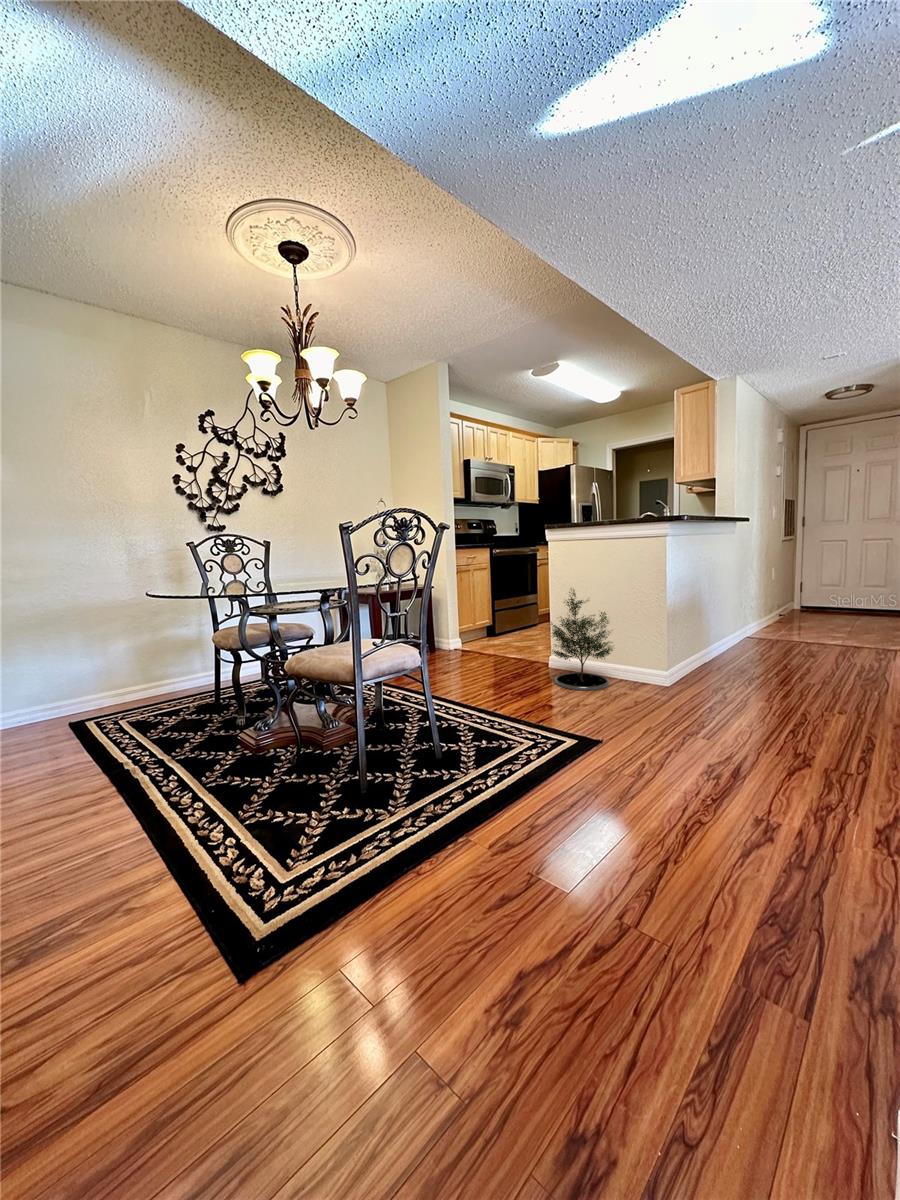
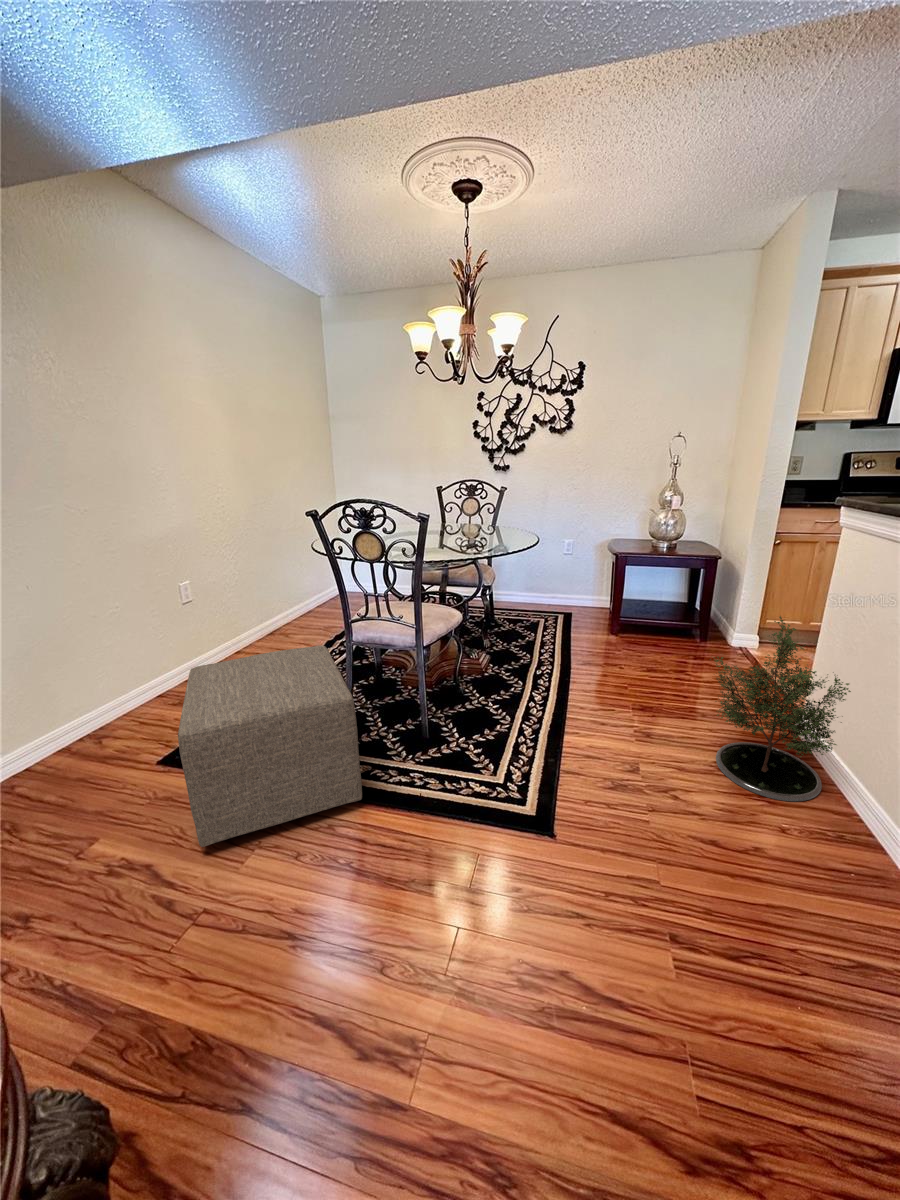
ottoman: none [317,684,536,906] -> present [178,646,362,847]

